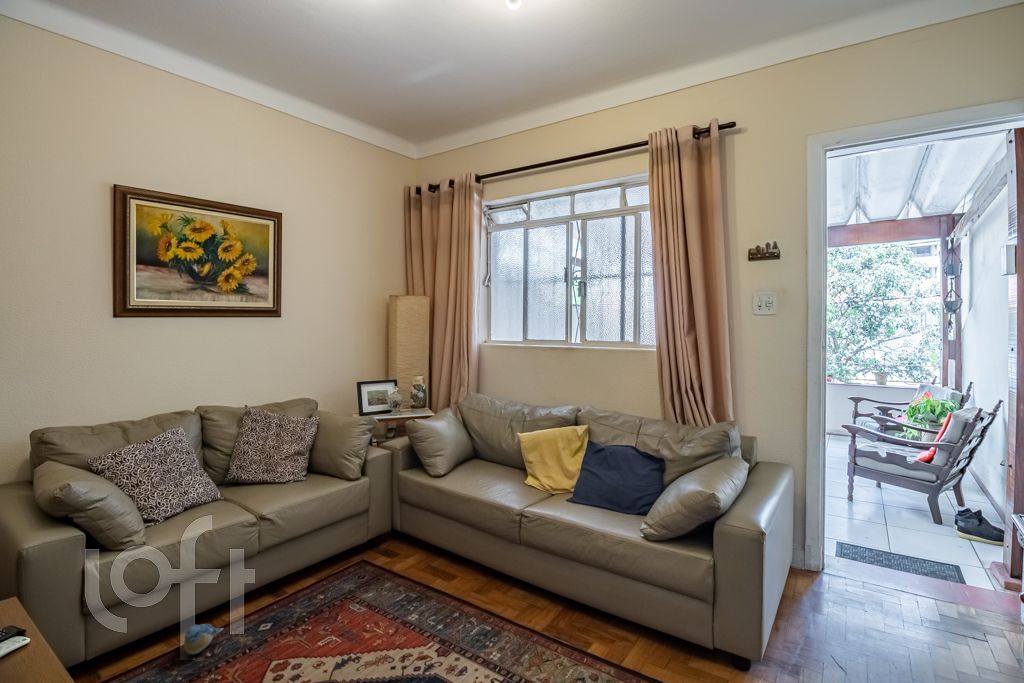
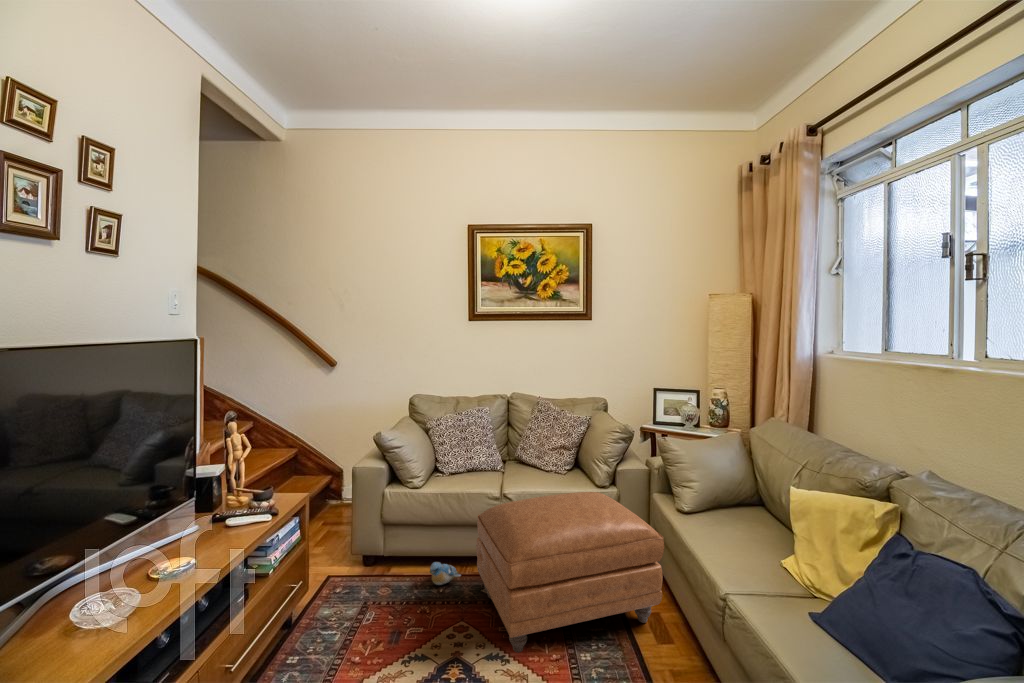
ottoman: none [253,483,443,649] -> present [476,492,664,653]

